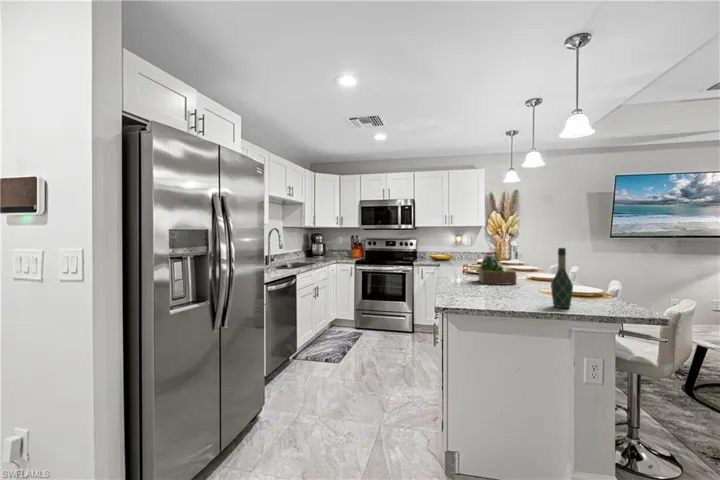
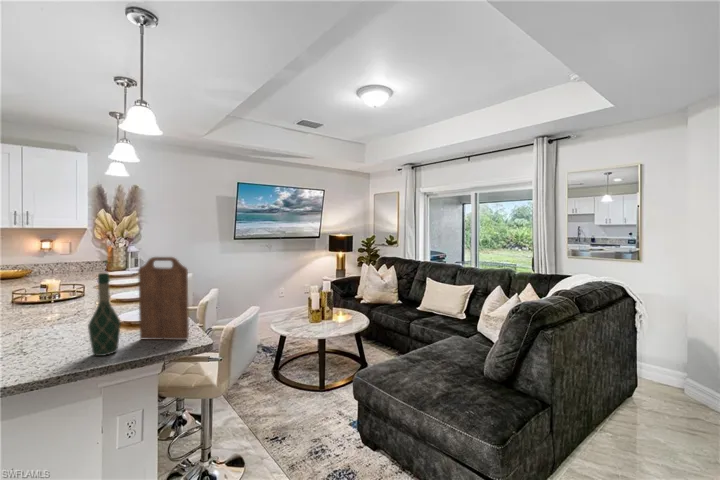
cutting board: none [580,238,628,311] -> present [138,257,189,340]
succulent plant: present [479,253,517,285] -> none [19,275,85,325]

